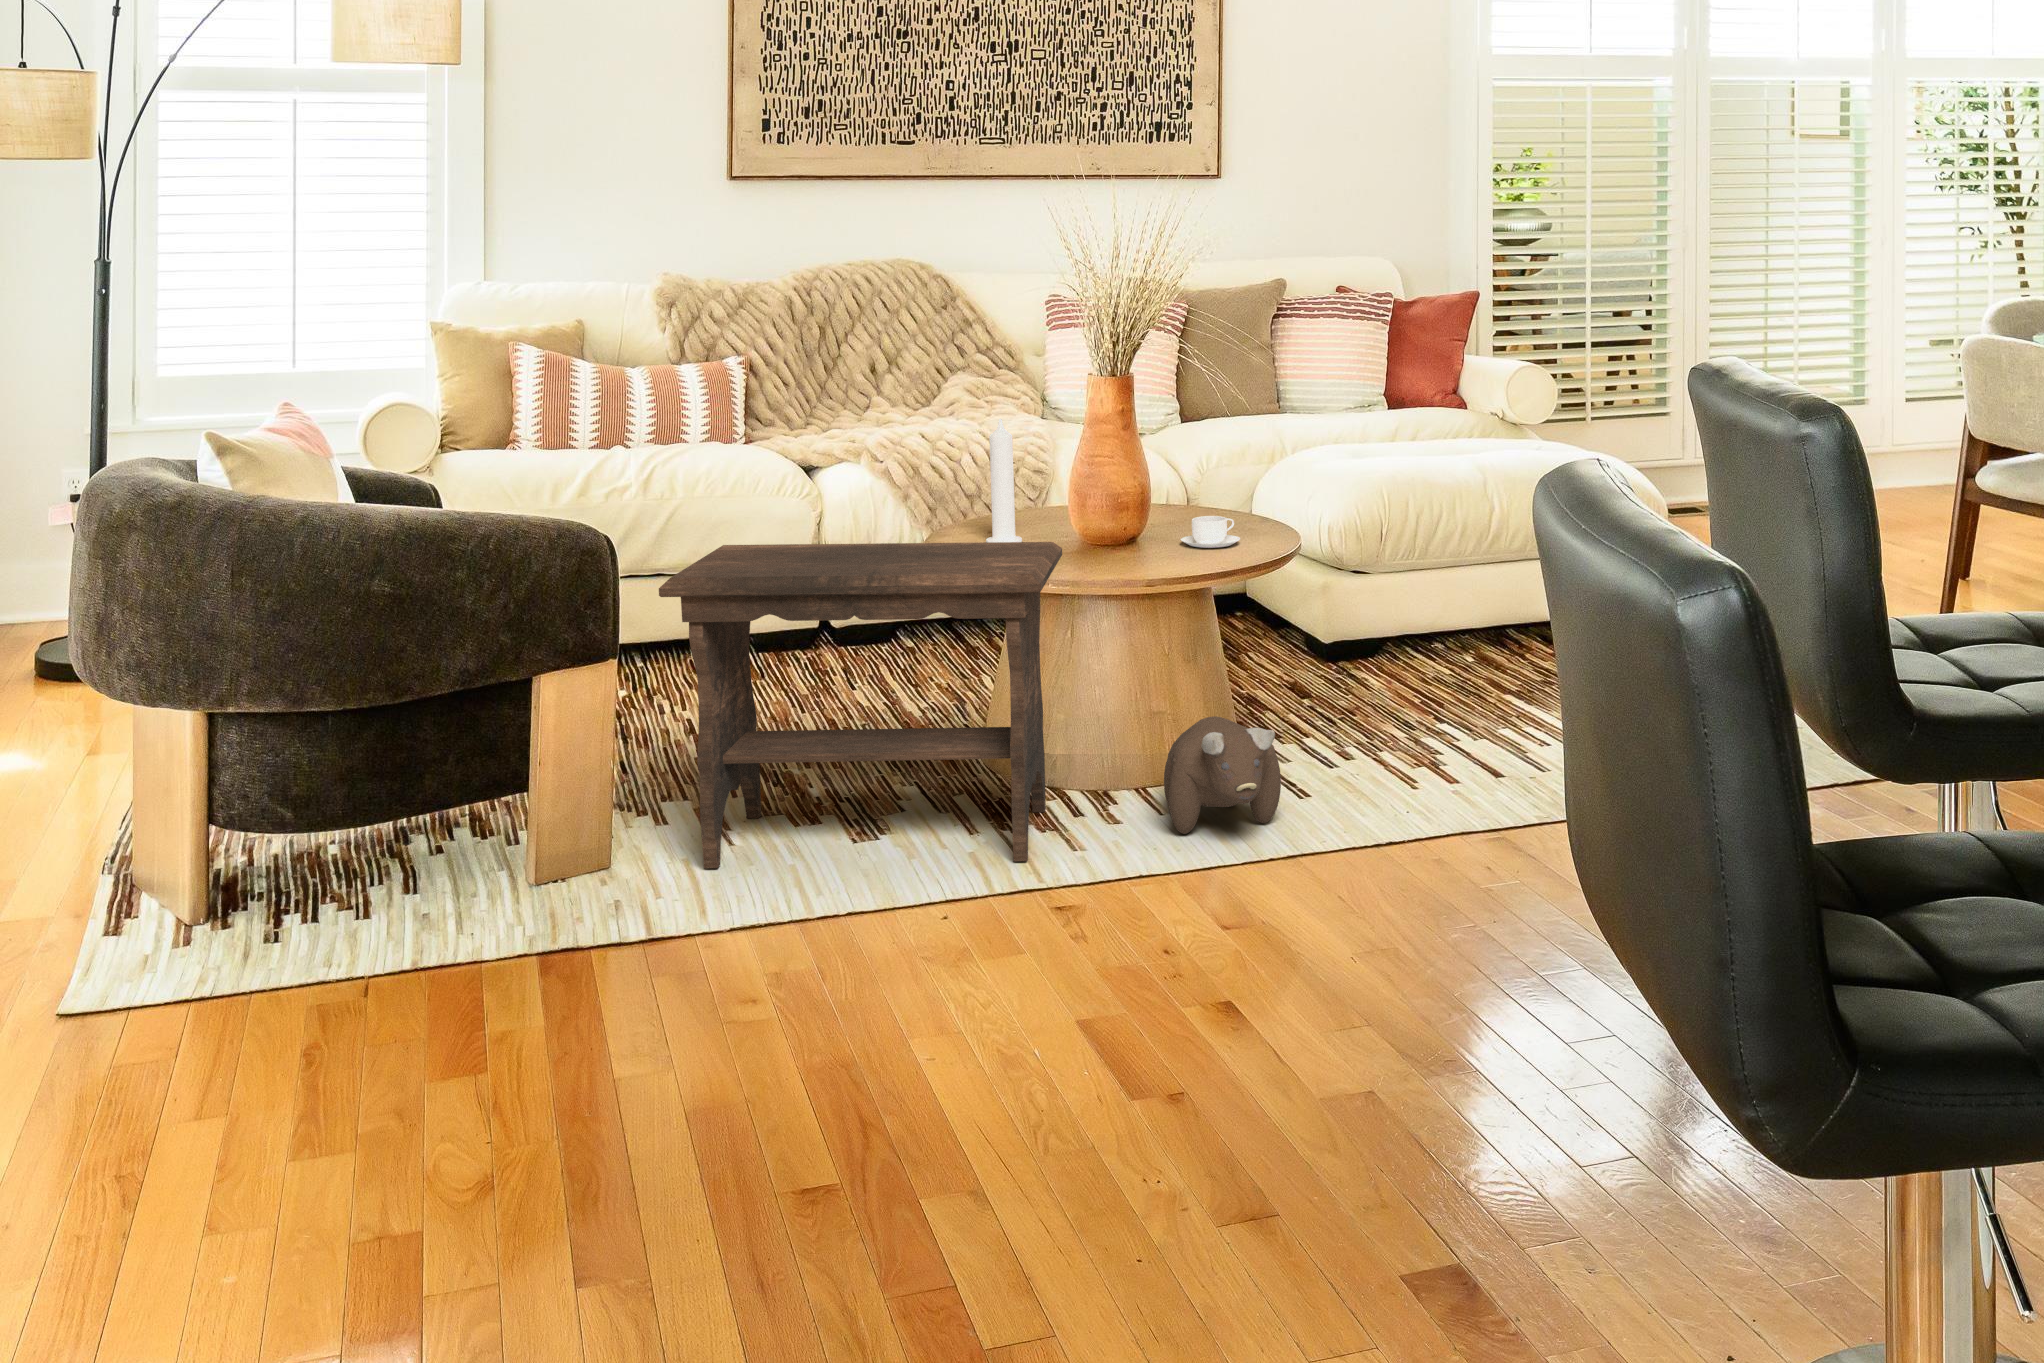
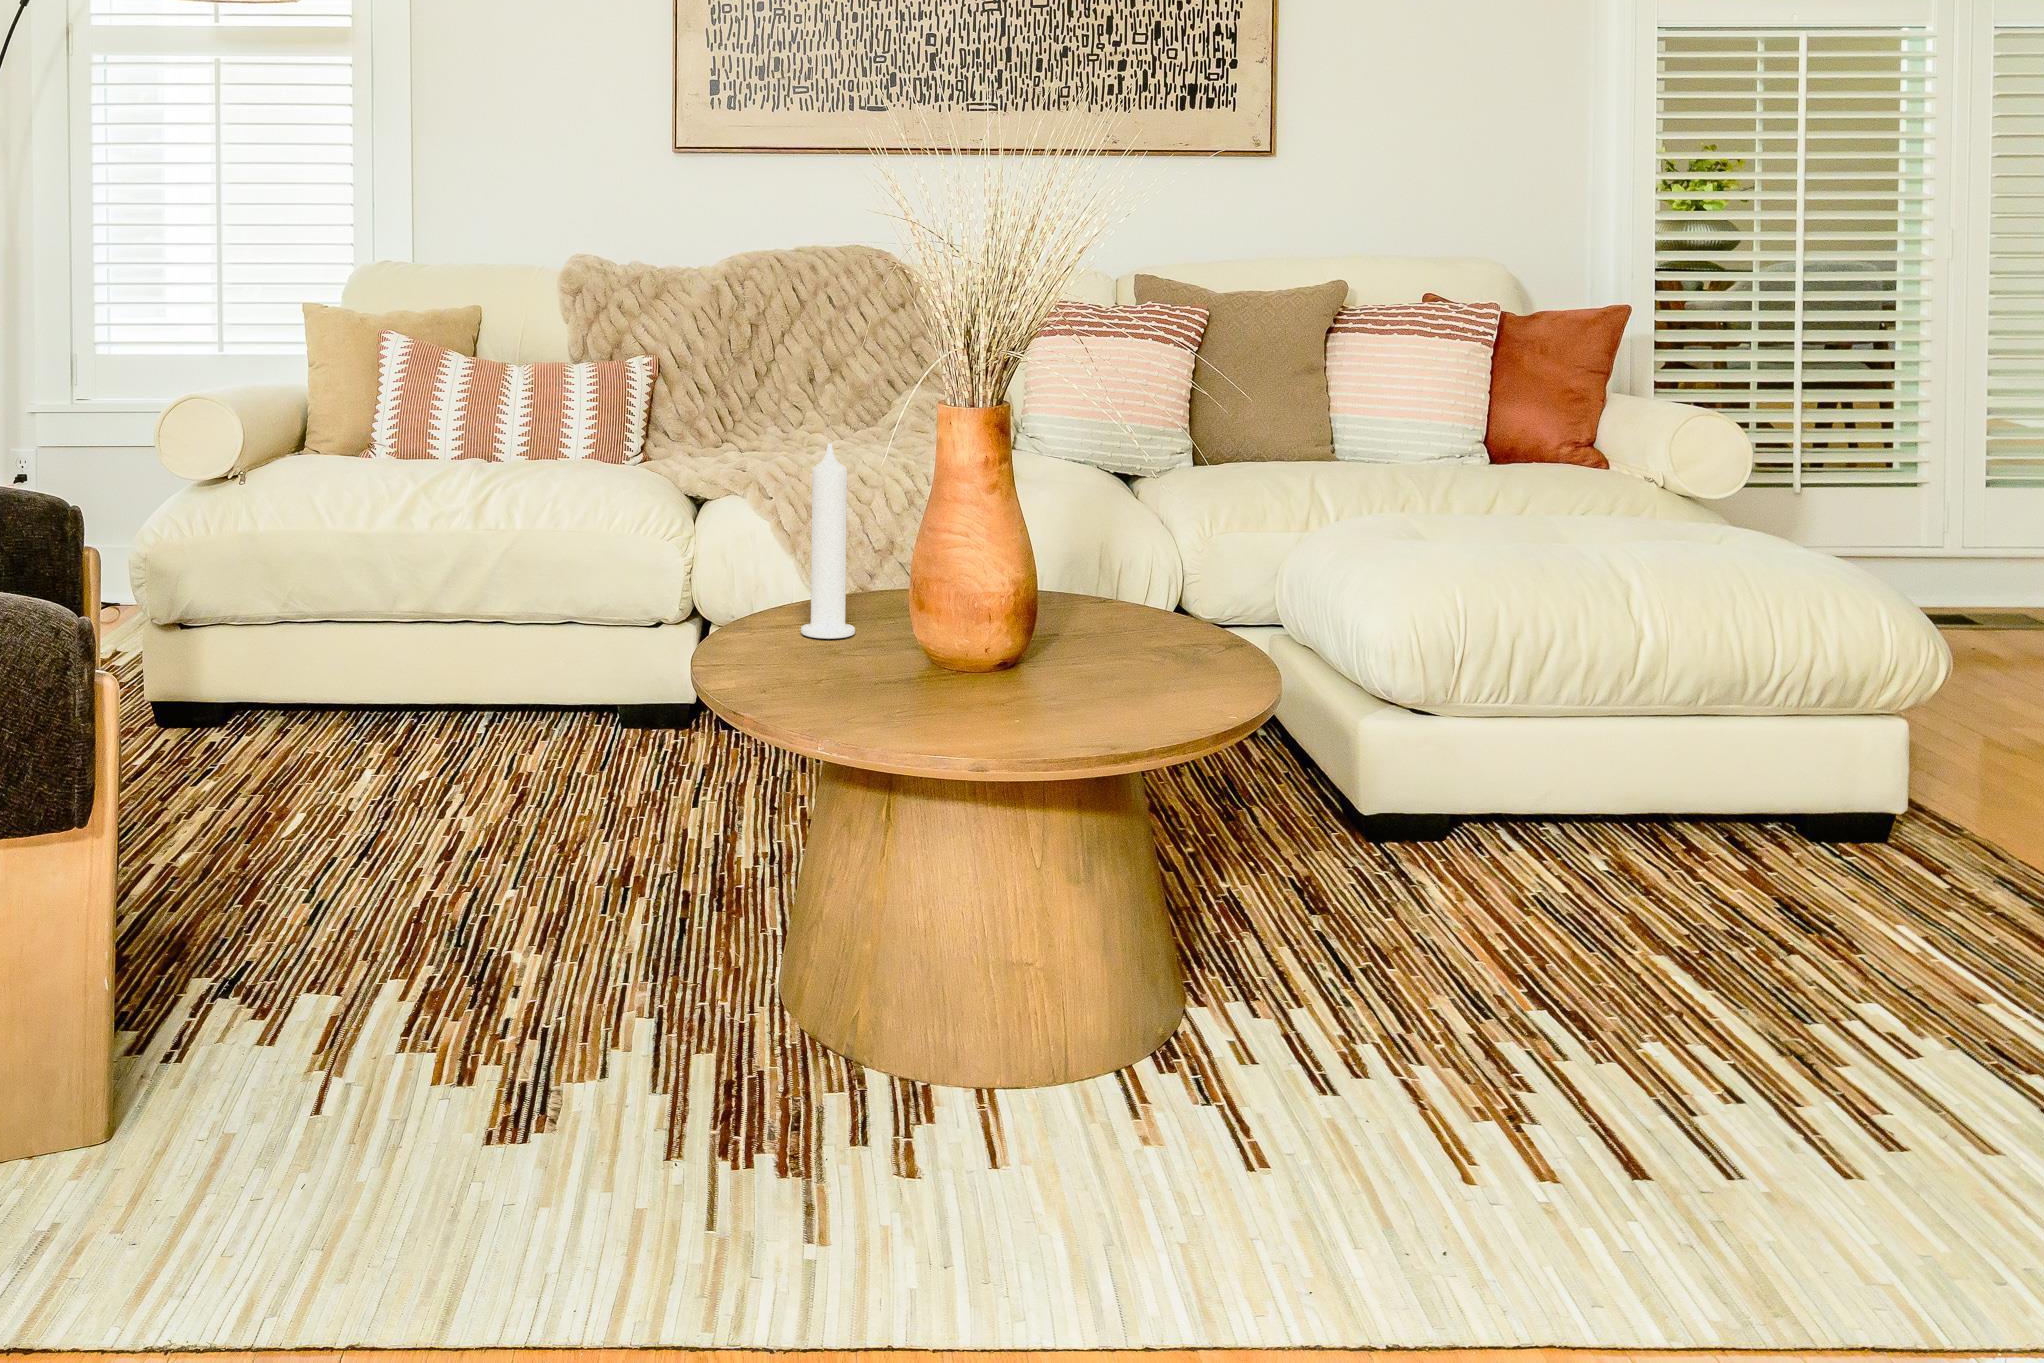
coffee cup: present [1181,516,1240,548] -> none [1096,617,1195,672]
footstool: present [659,542,1062,868] -> none [170,614,854,1235]
plush toy: present [1164,716,1281,834] -> none [990,996,1205,1217]

